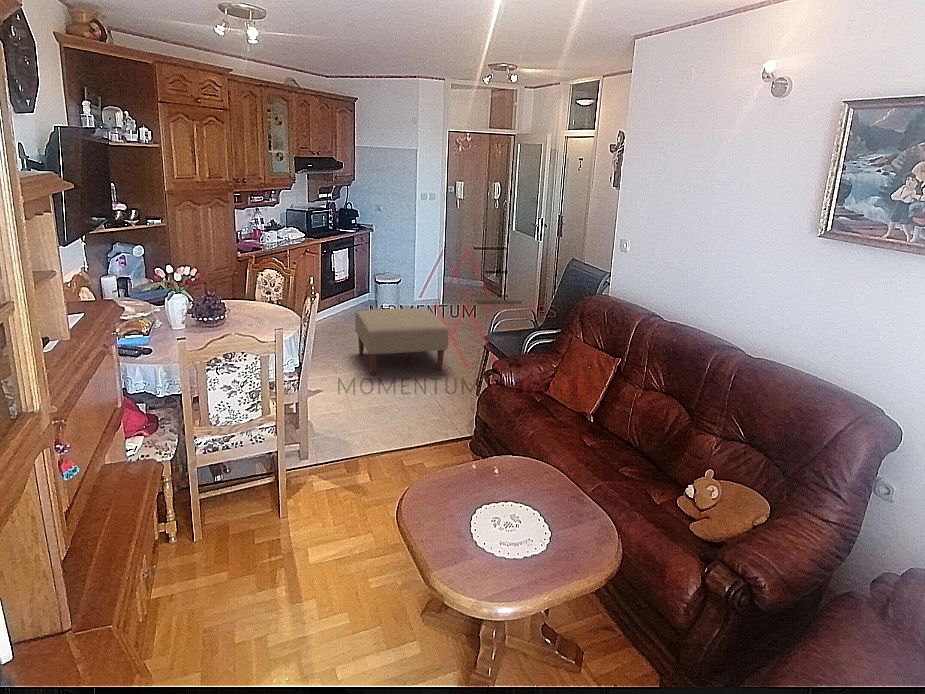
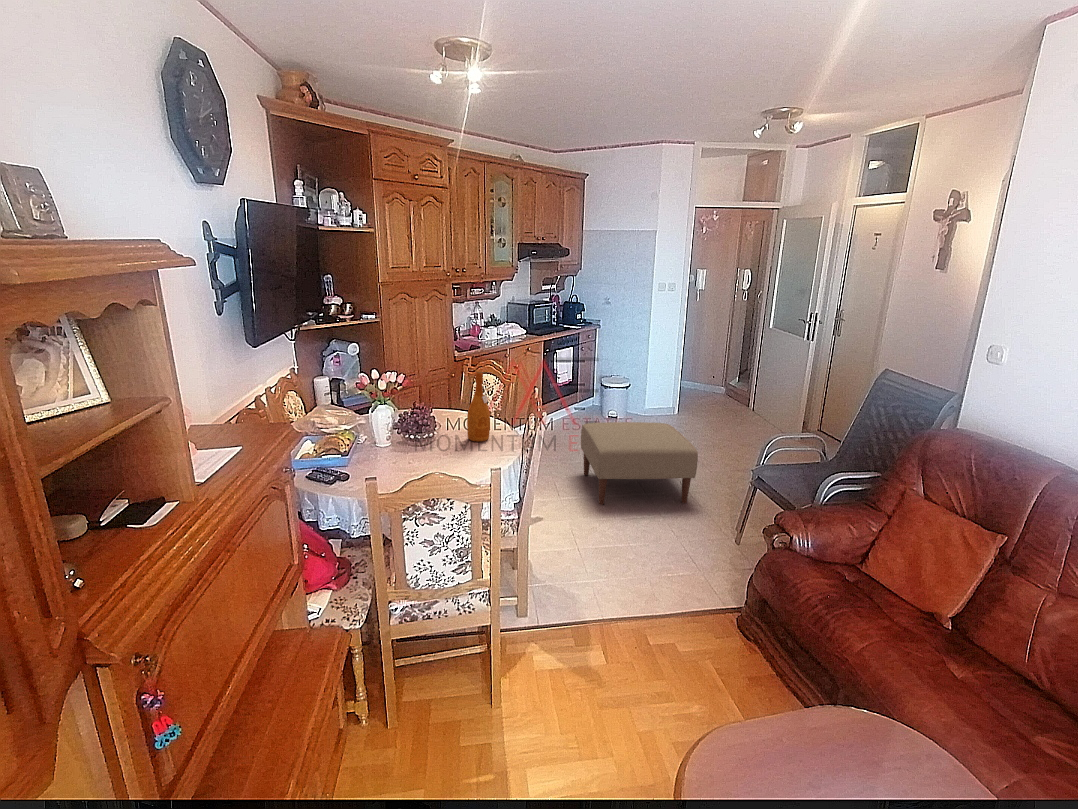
wine bottle: none [252,263,271,319] -> present [467,372,490,442]

